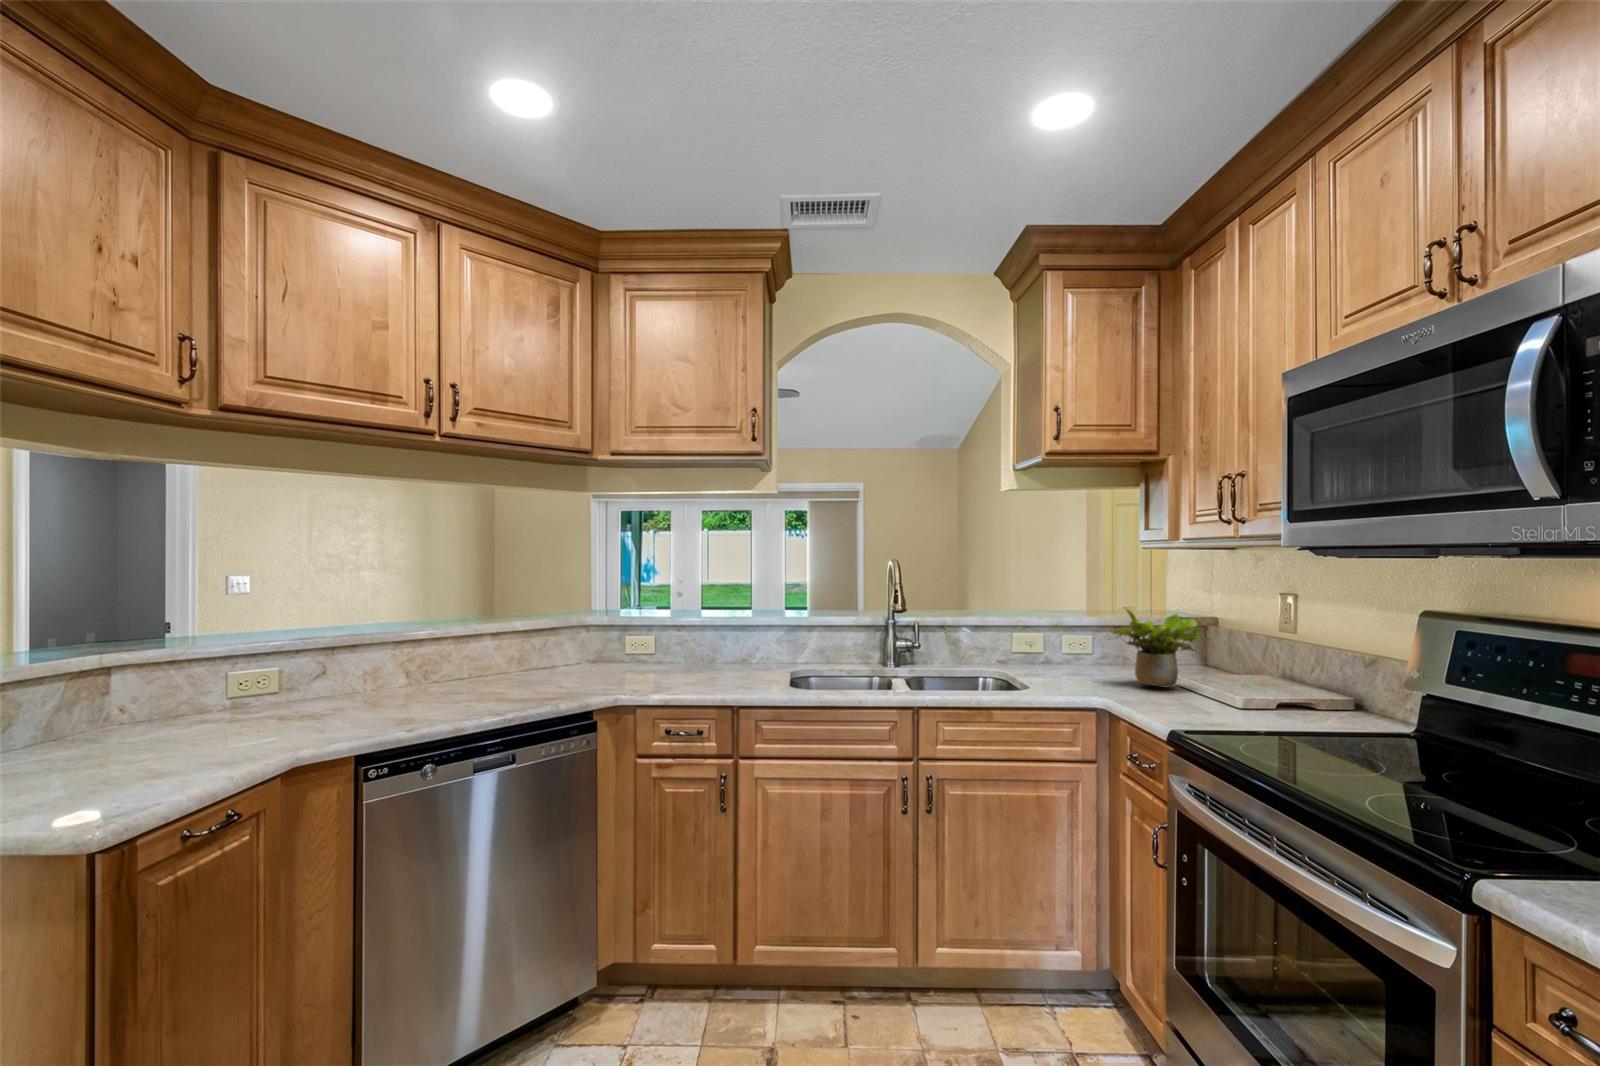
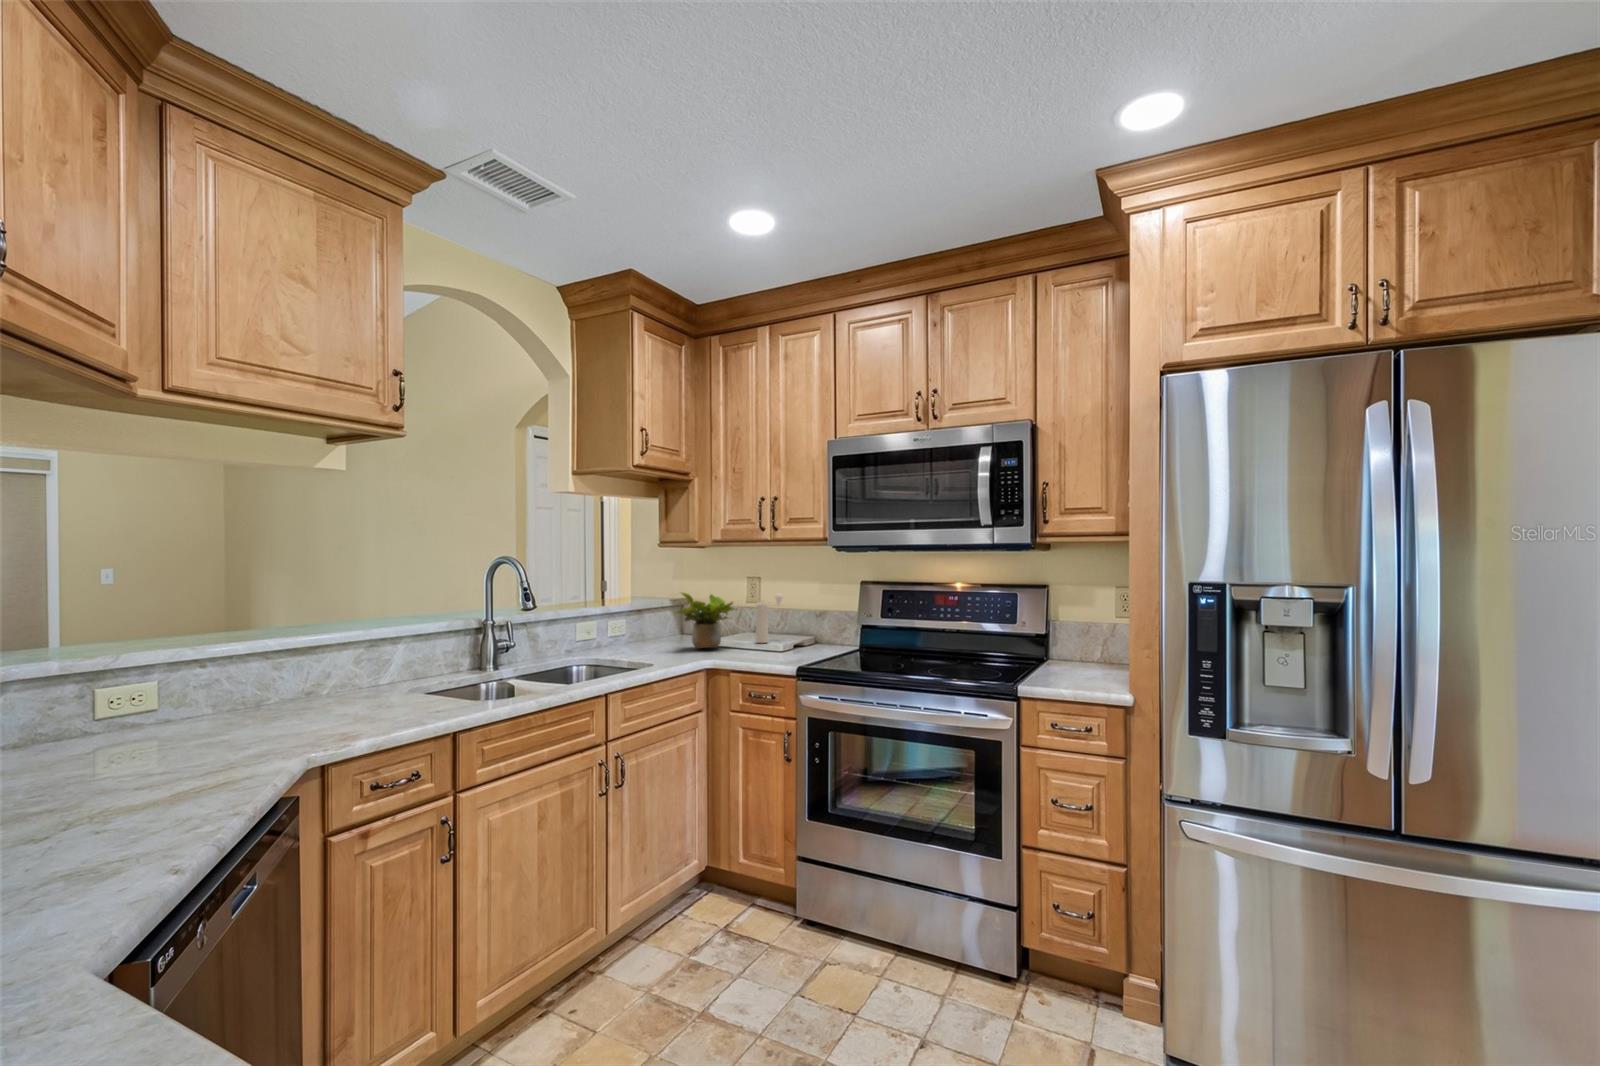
pepper mill: none [1251,623,1315,695] -> present [756,594,783,643]

